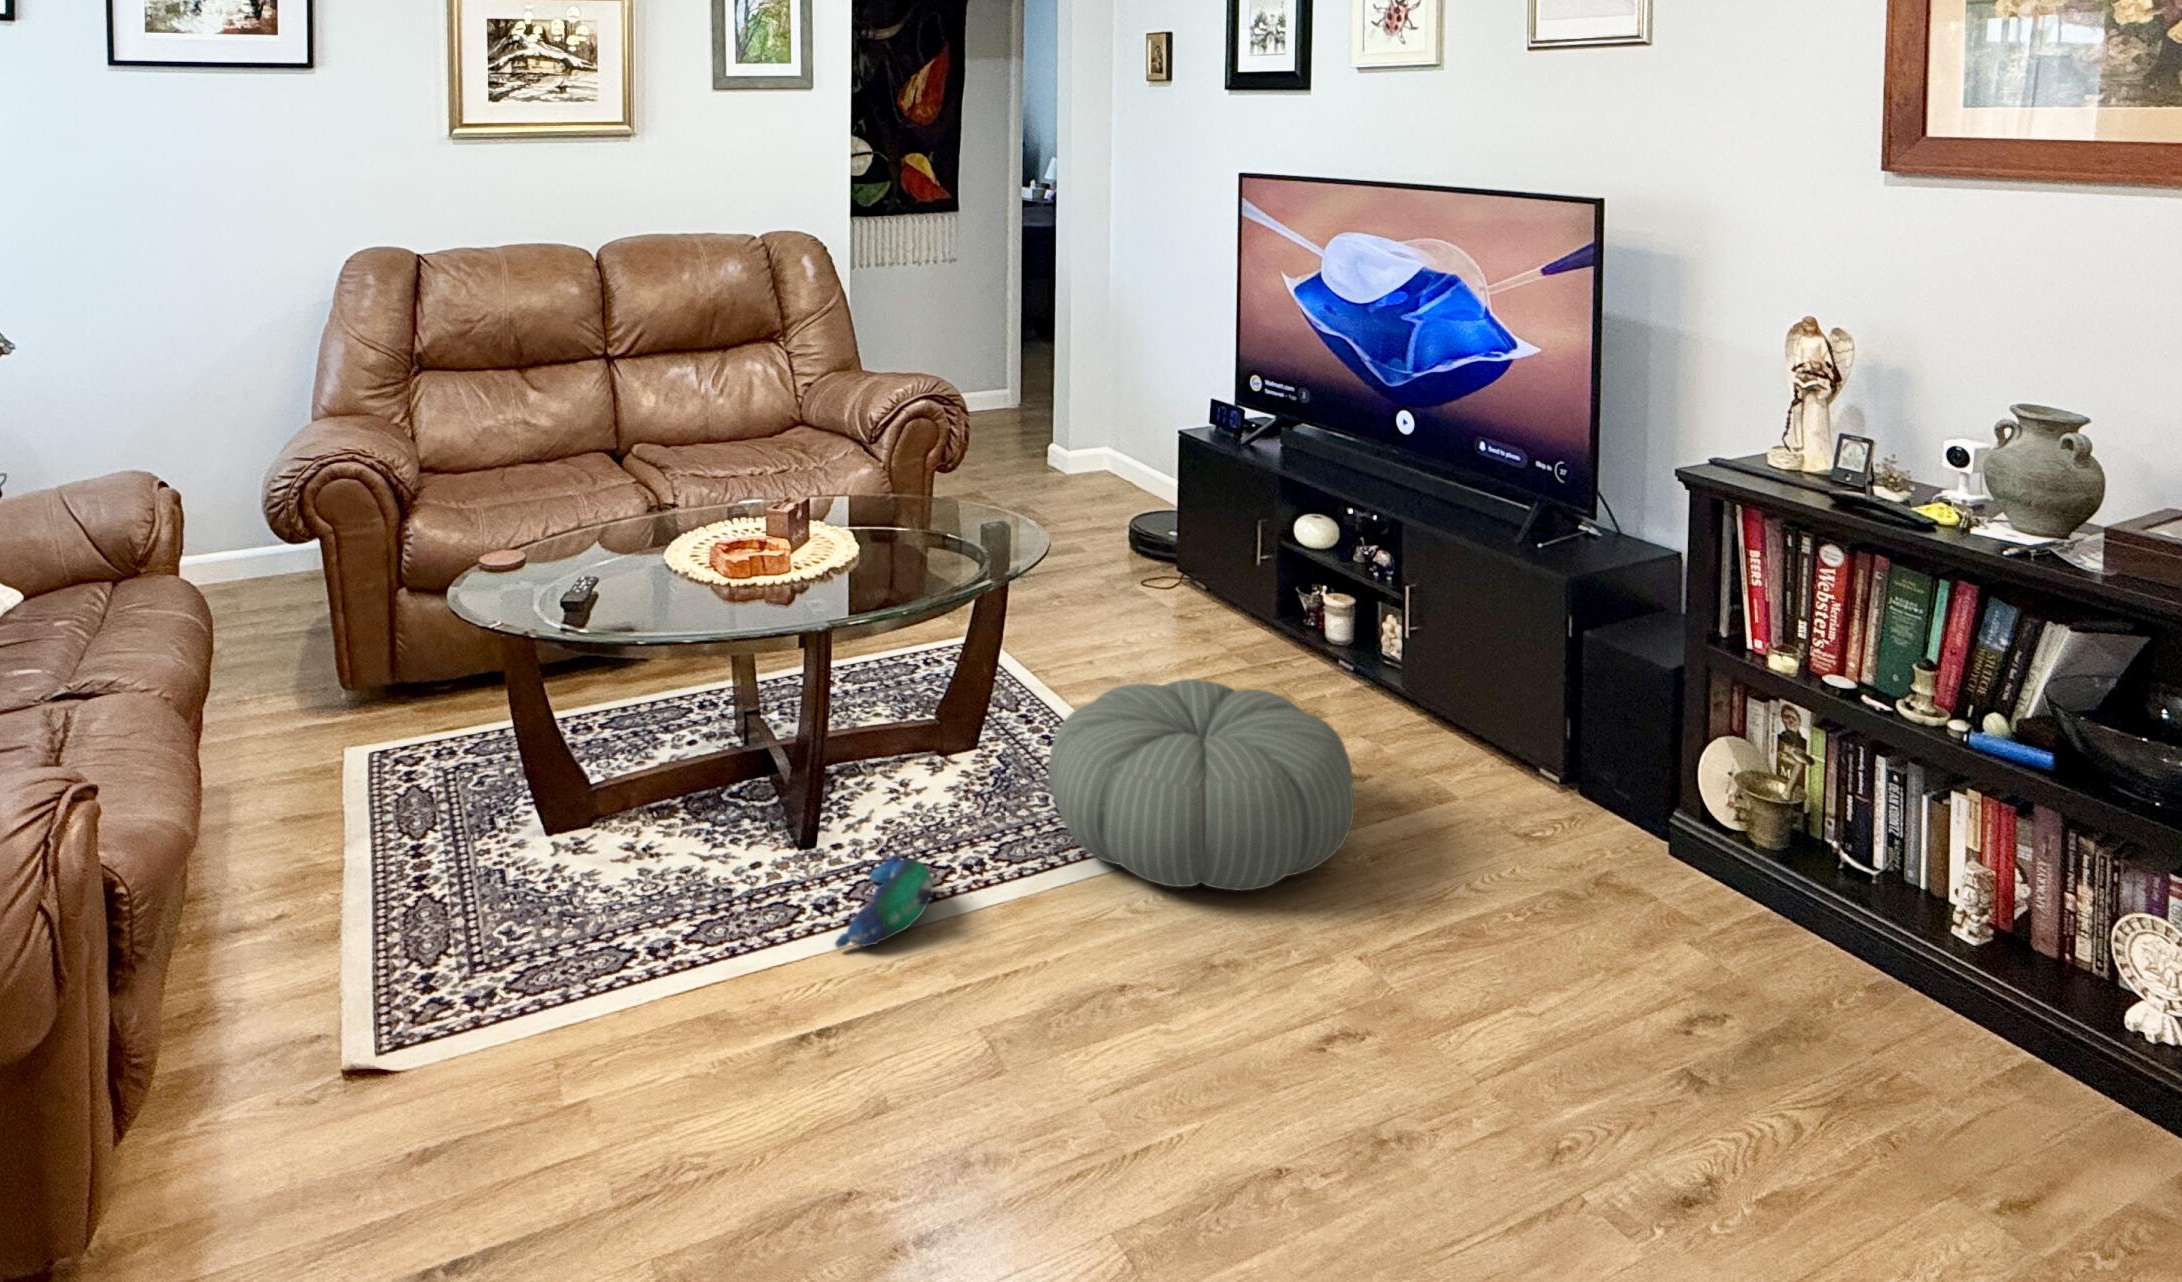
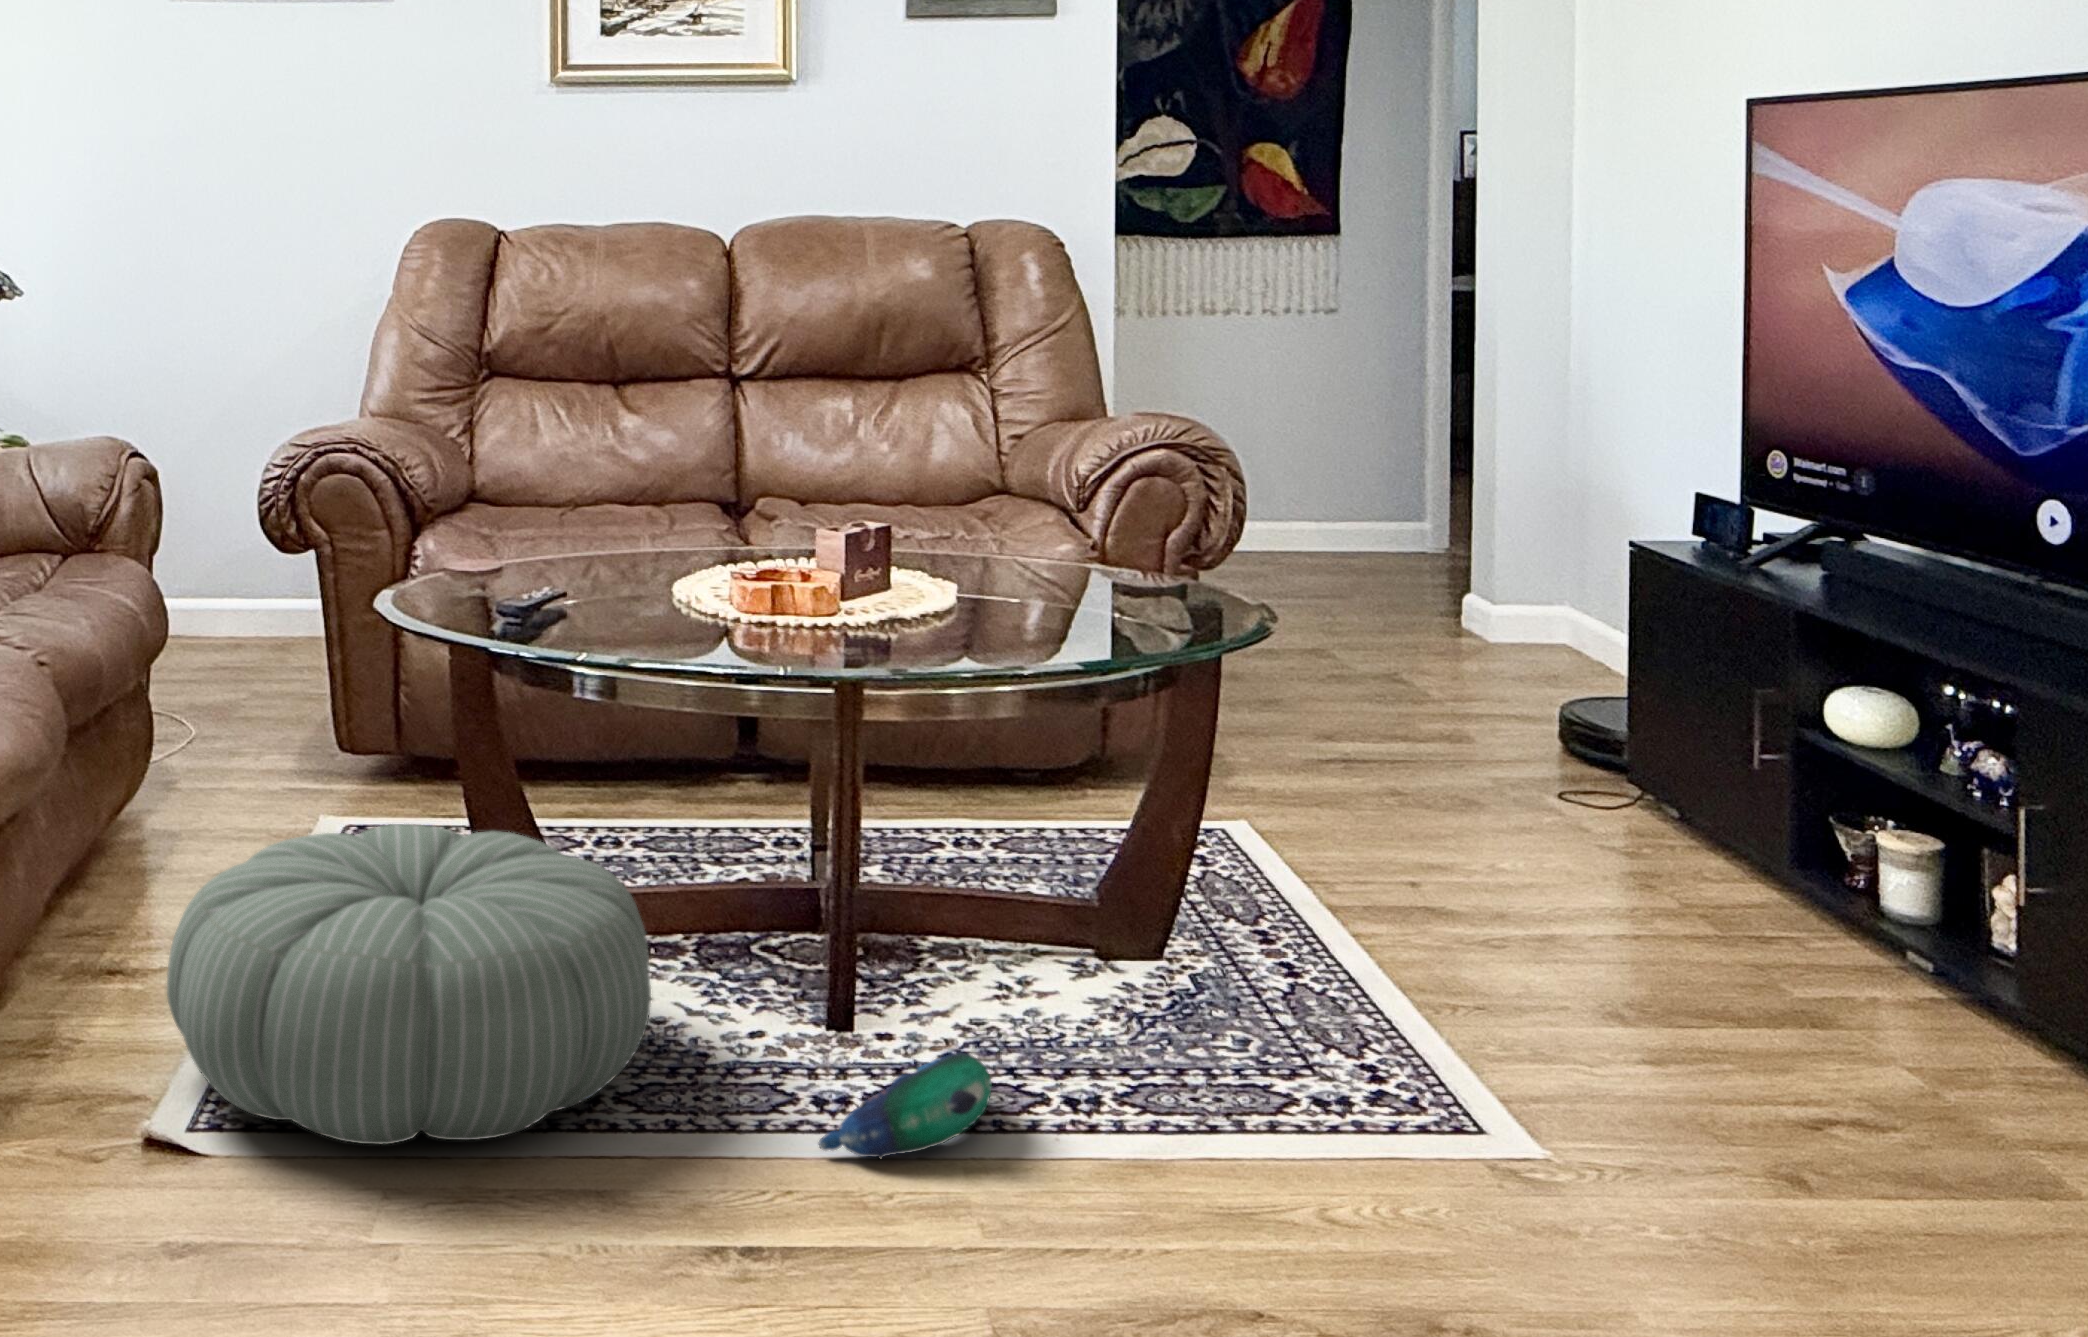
pouf: present [1048,679,1354,891] -> present [167,824,651,1144]

